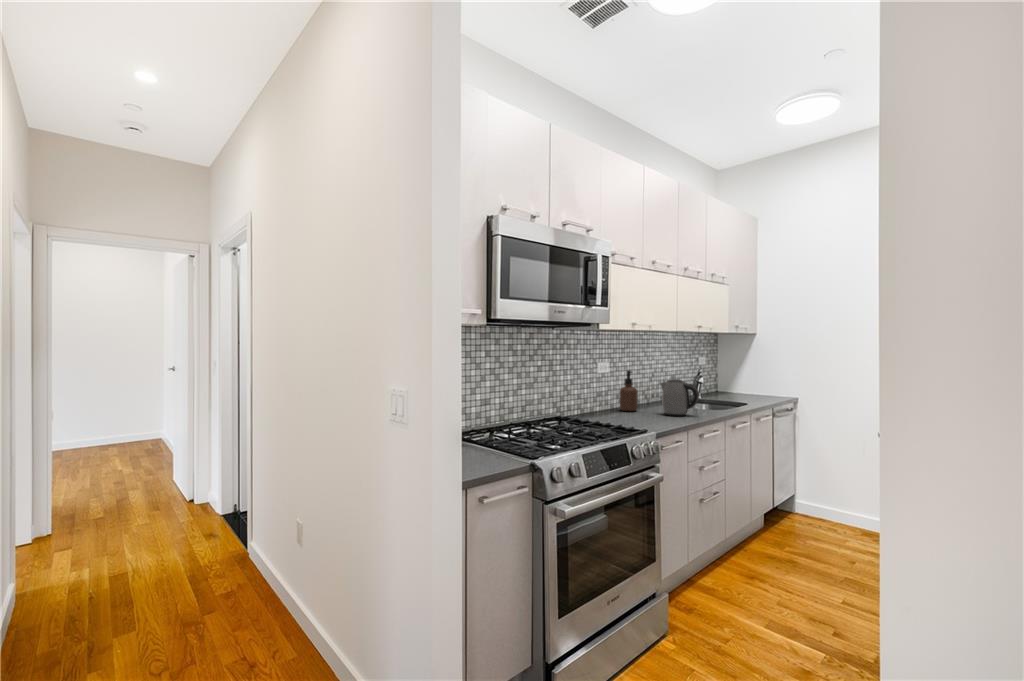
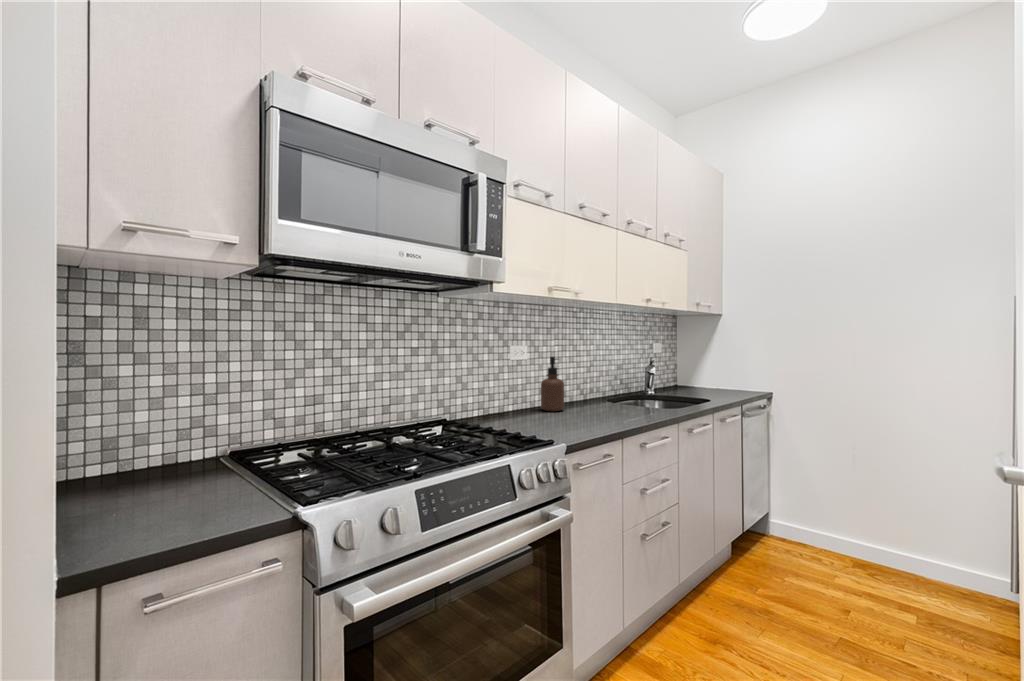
kettle: present [661,379,699,416] -> none [592,368,643,418]

